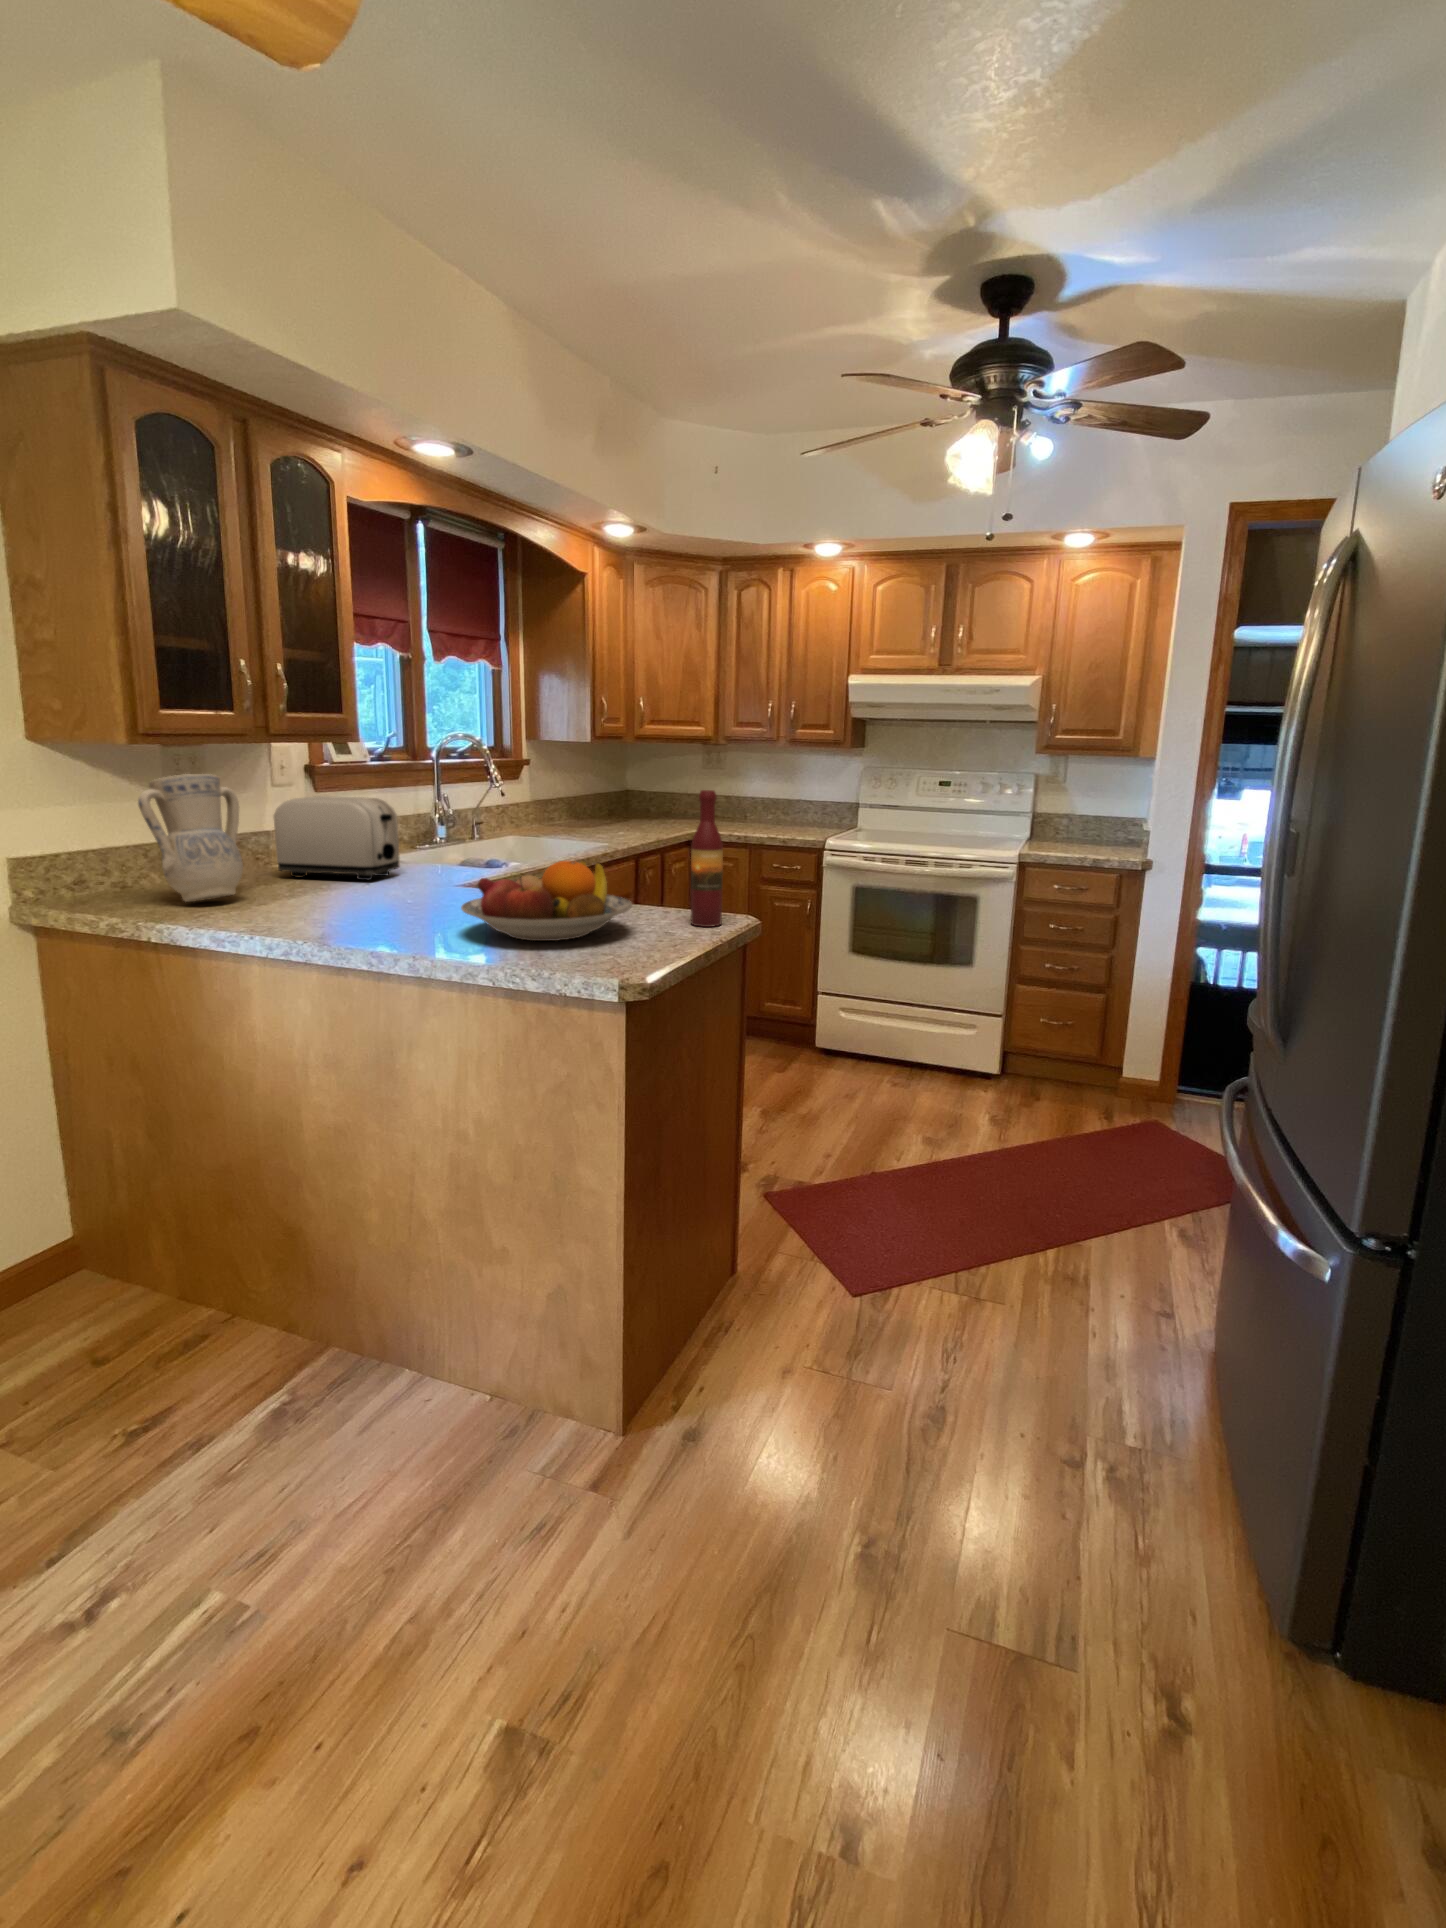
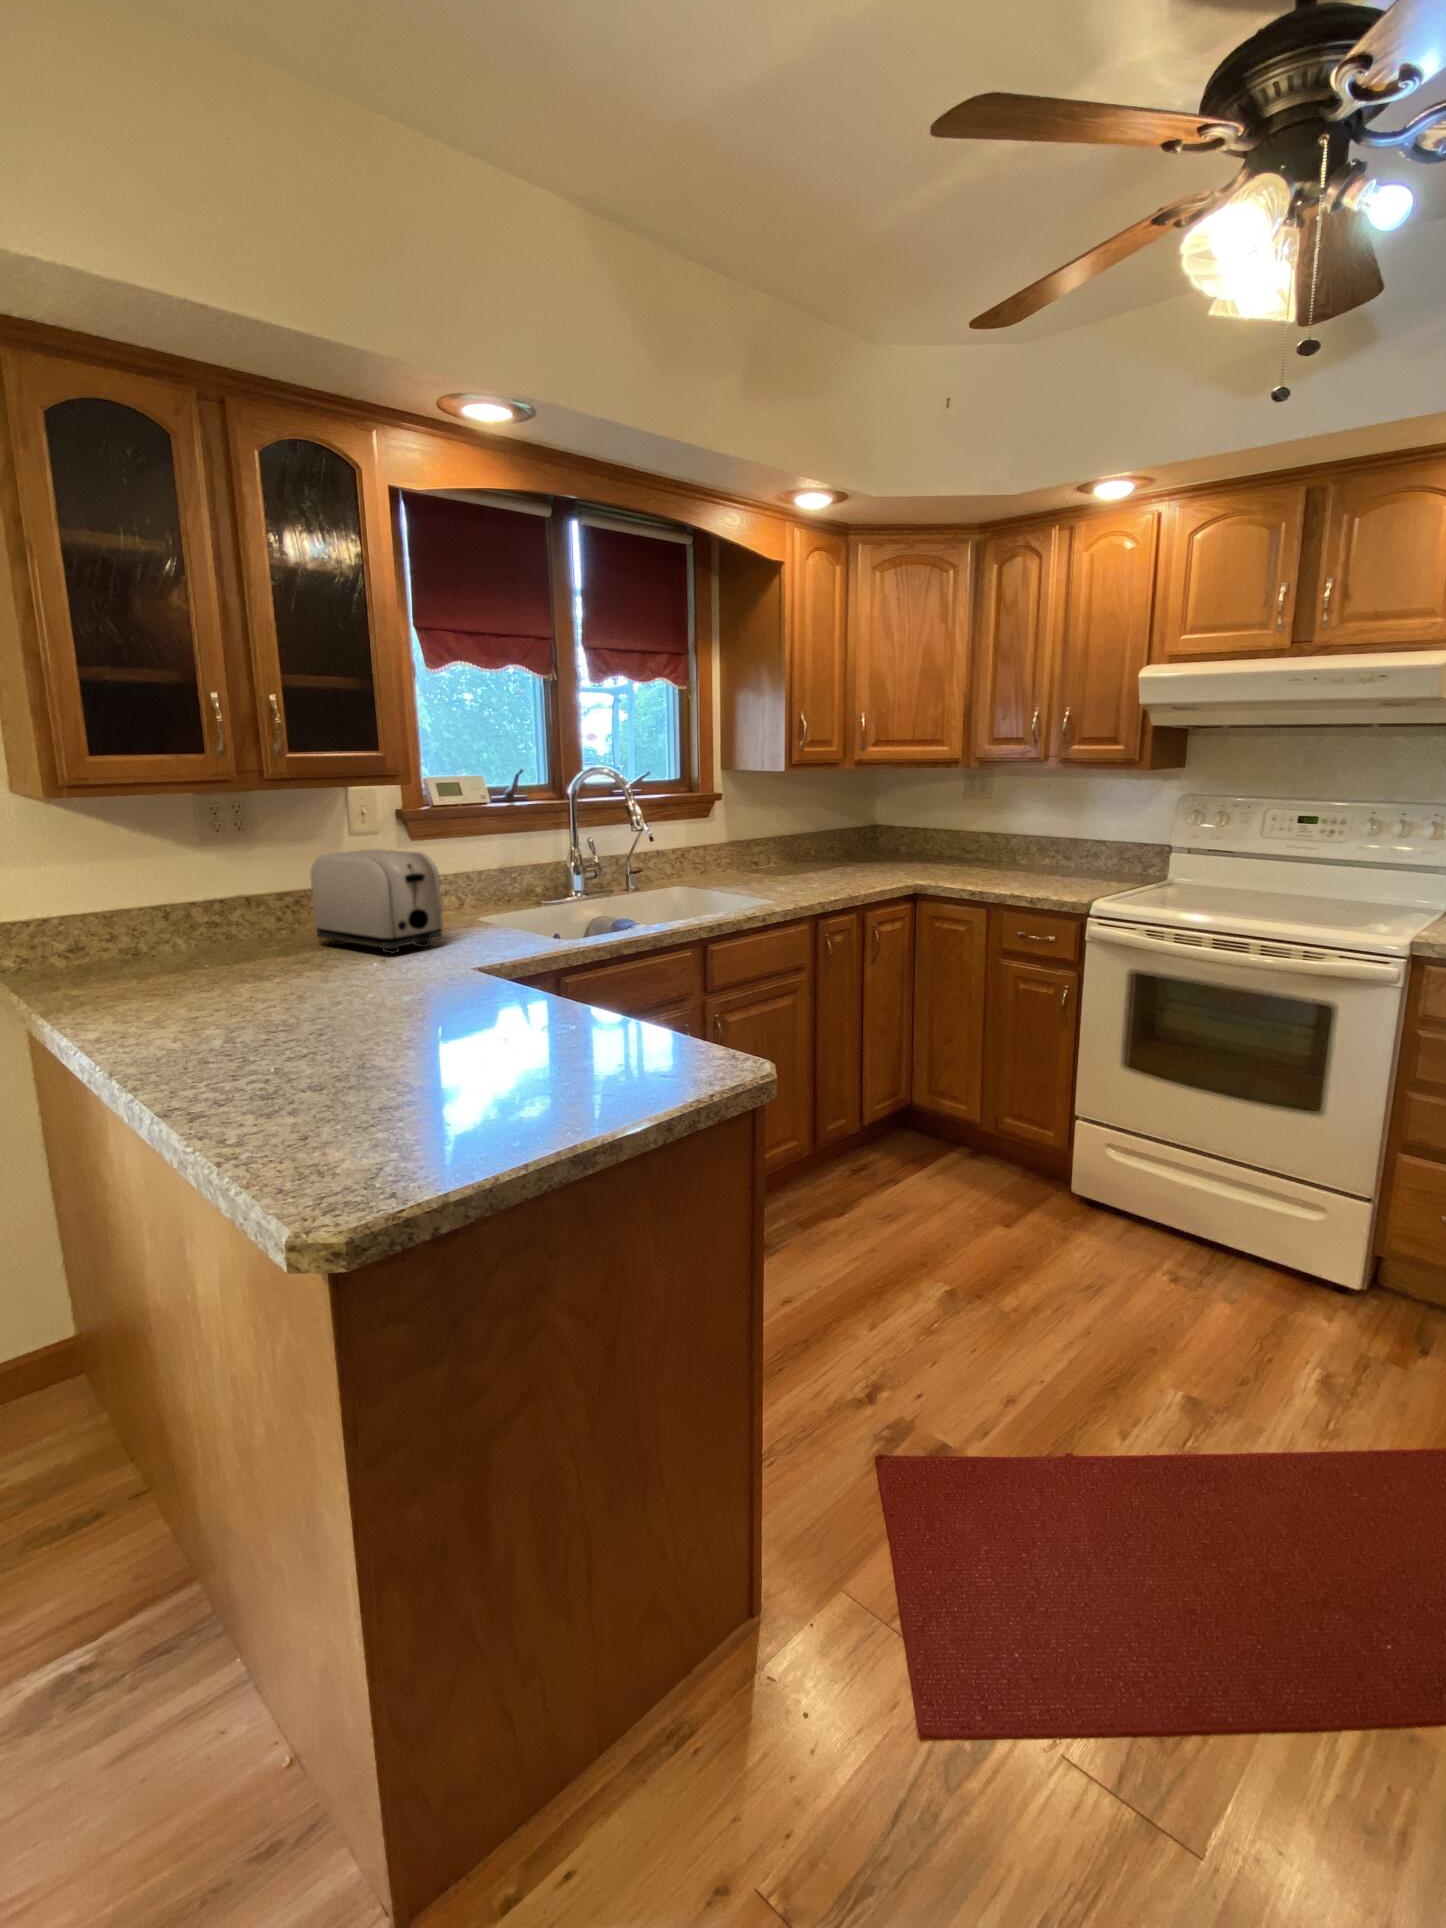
vase: present [138,774,243,902] -> none [81,833,217,981]
wine bottle: present [691,790,723,927] -> none [618,866,673,1090]
fruit bowl: present [461,860,632,941] -> none [247,966,520,1101]

